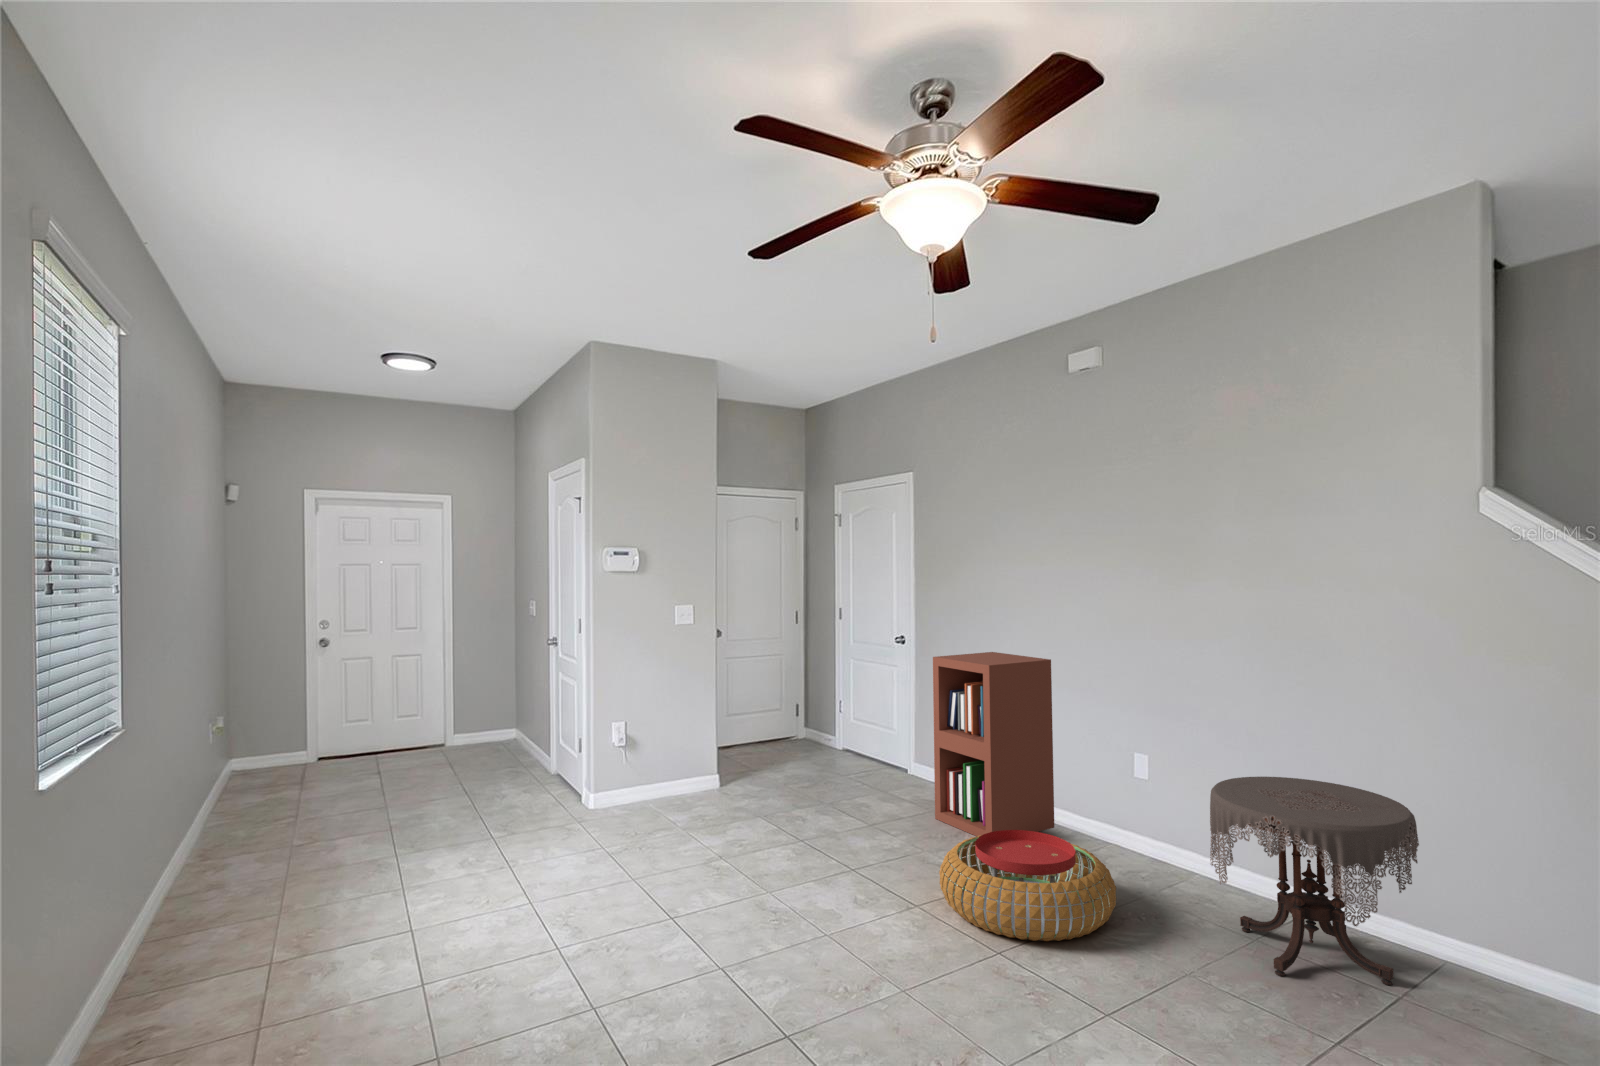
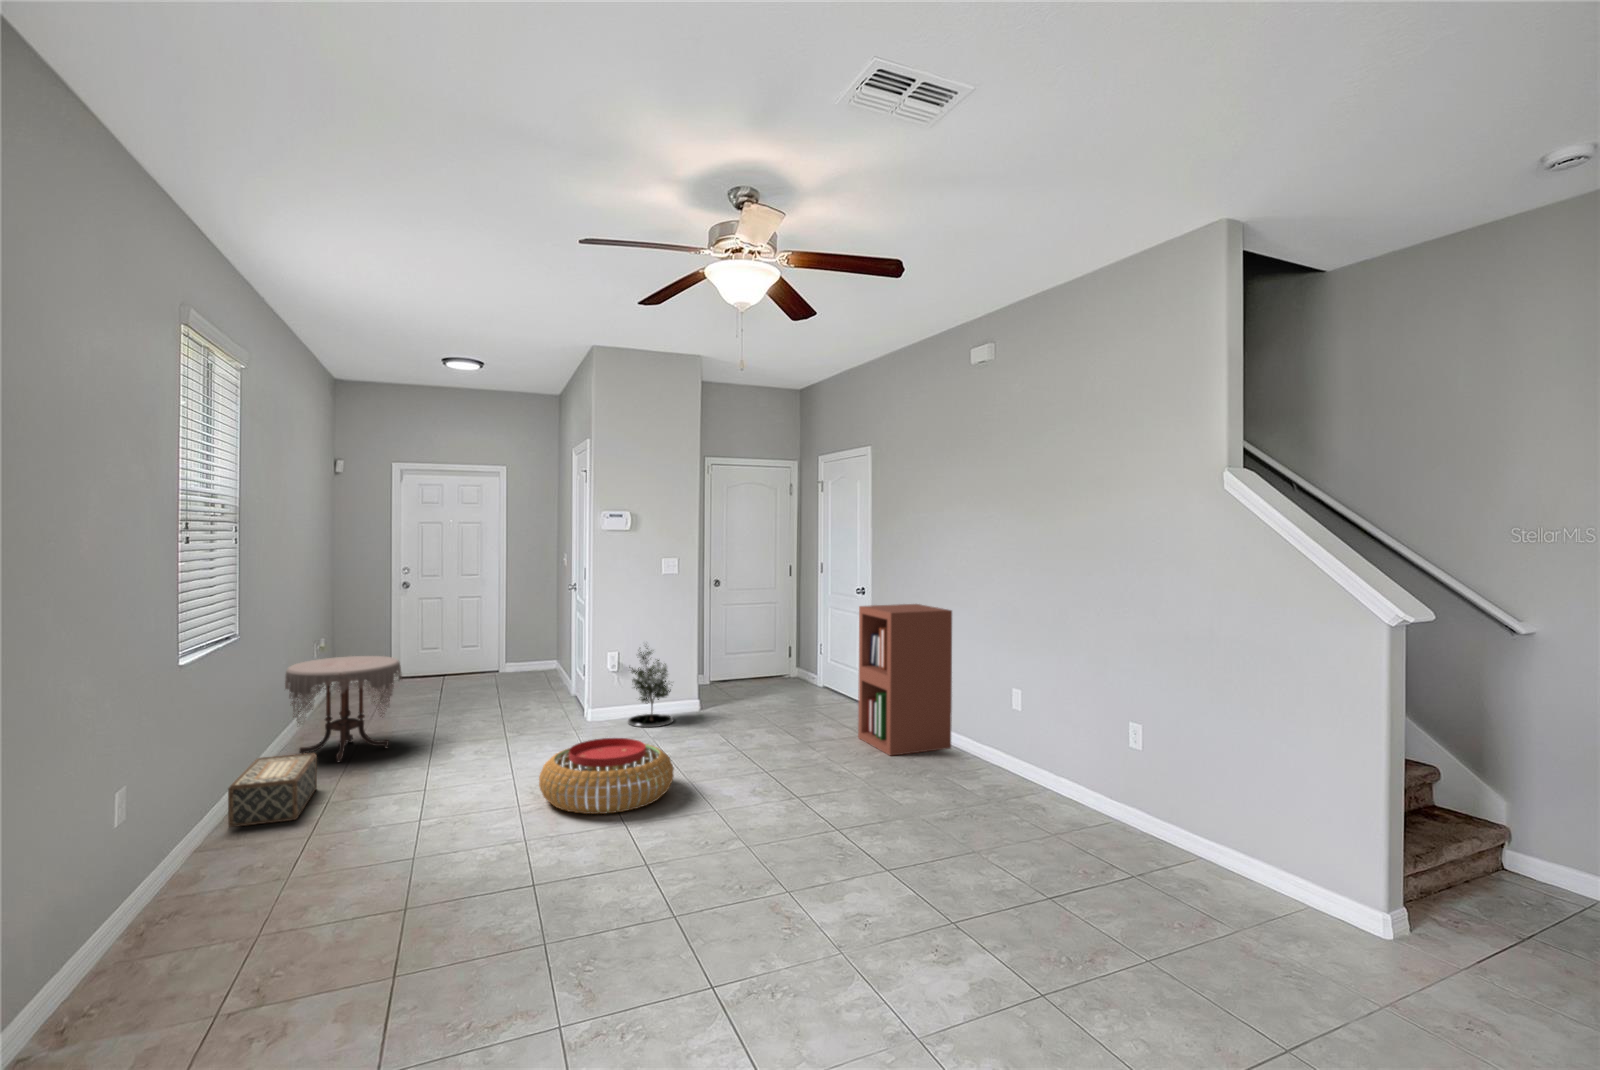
potted tree: none [637,708,696,818] -> present [628,646,673,727]
side table: present [1210,777,1419,985] -> present [285,656,402,762]
pouf: present [939,830,1116,941] -> present [539,738,674,814]
woven basket: none [98,901,236,1046] -> present [228,753,317,827]

